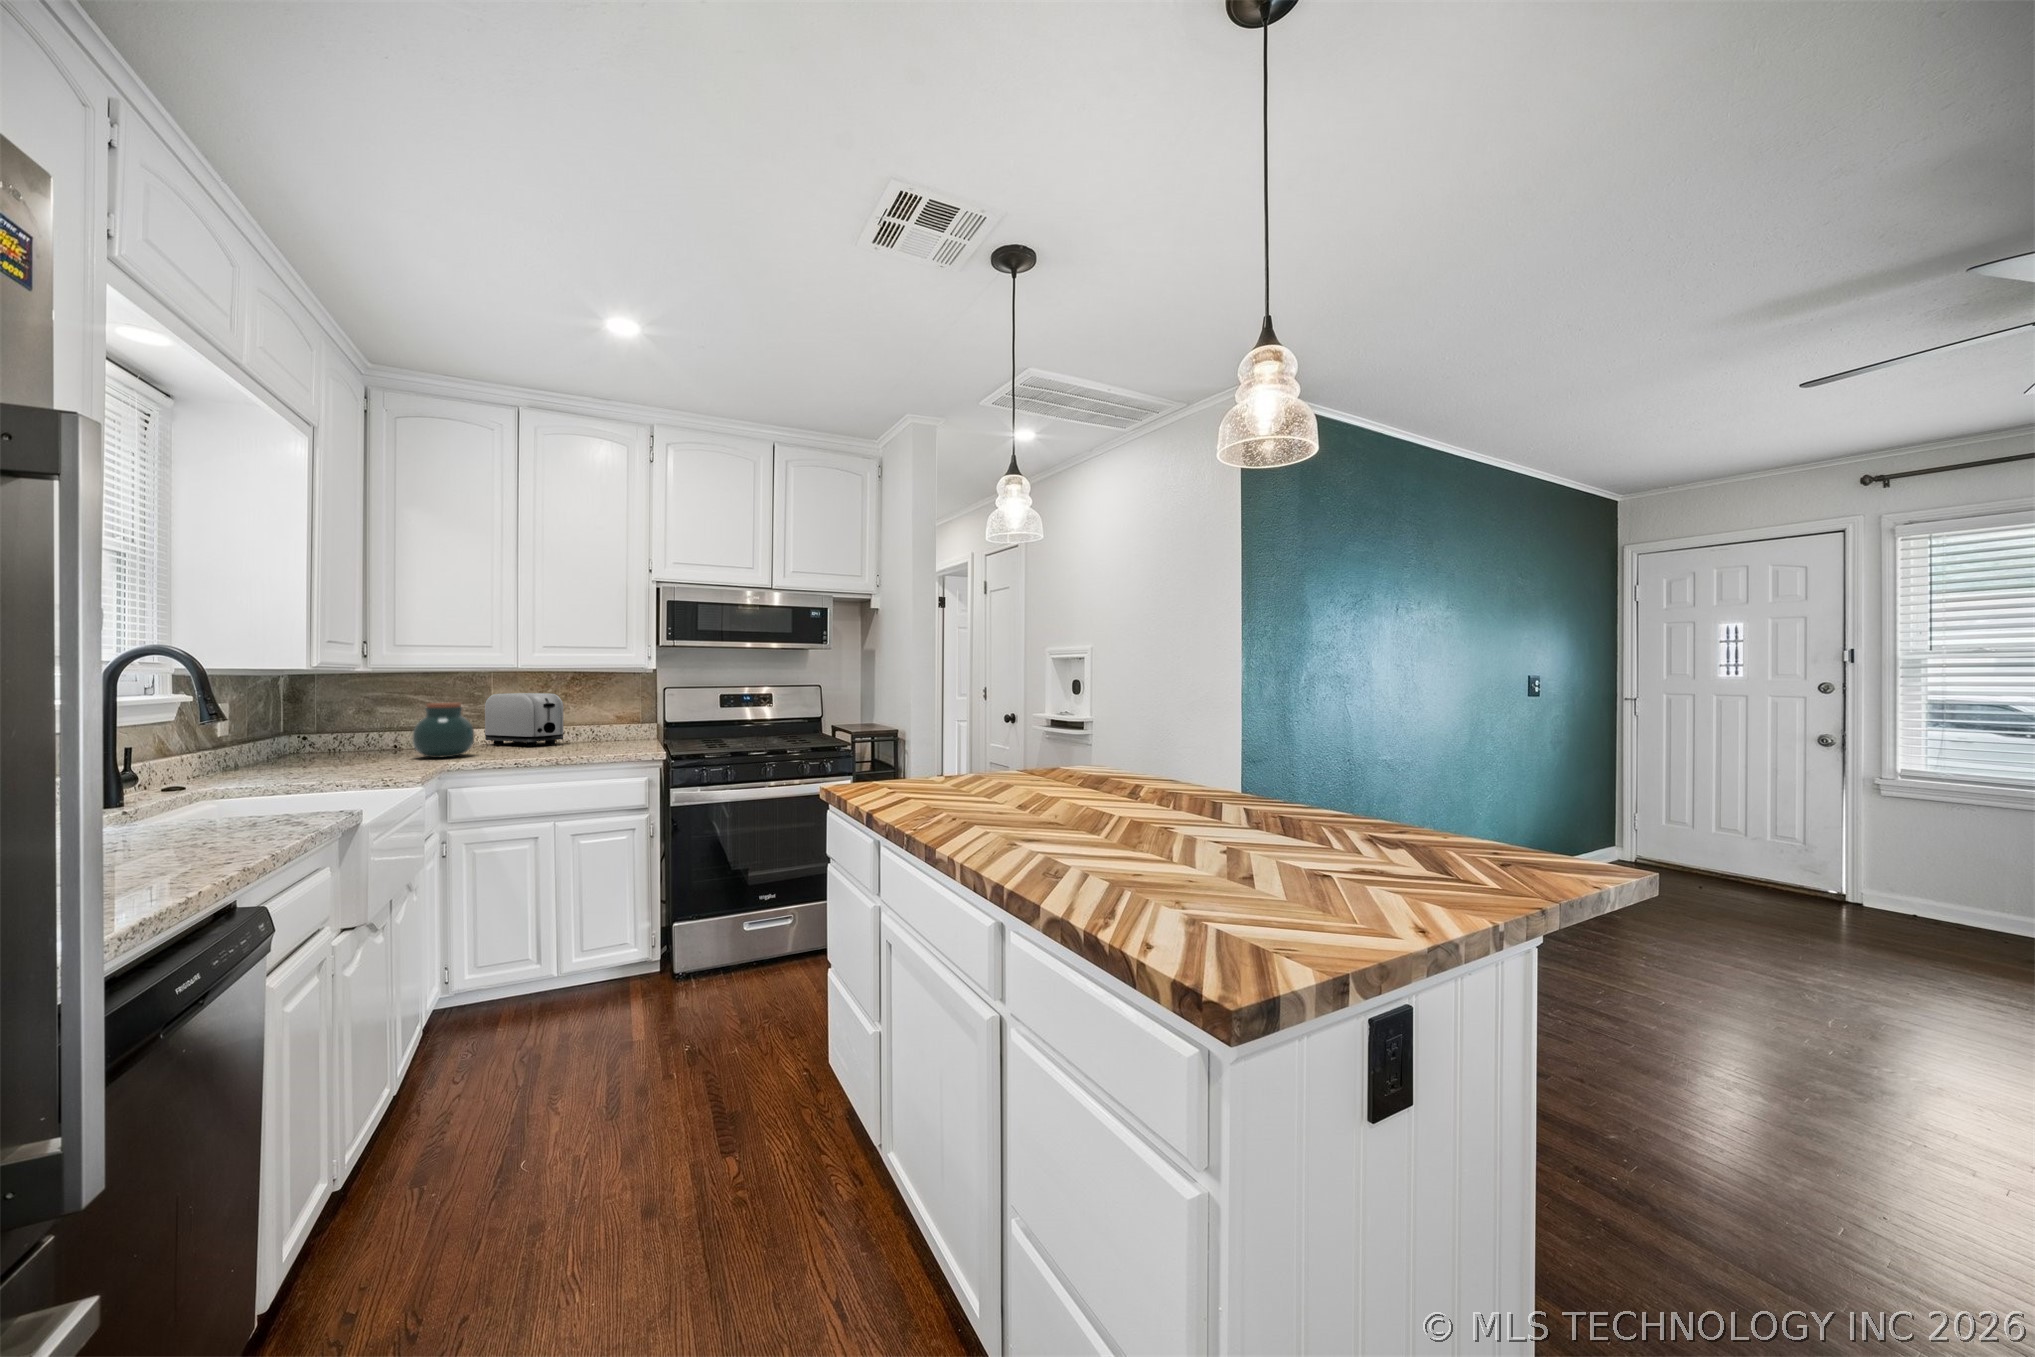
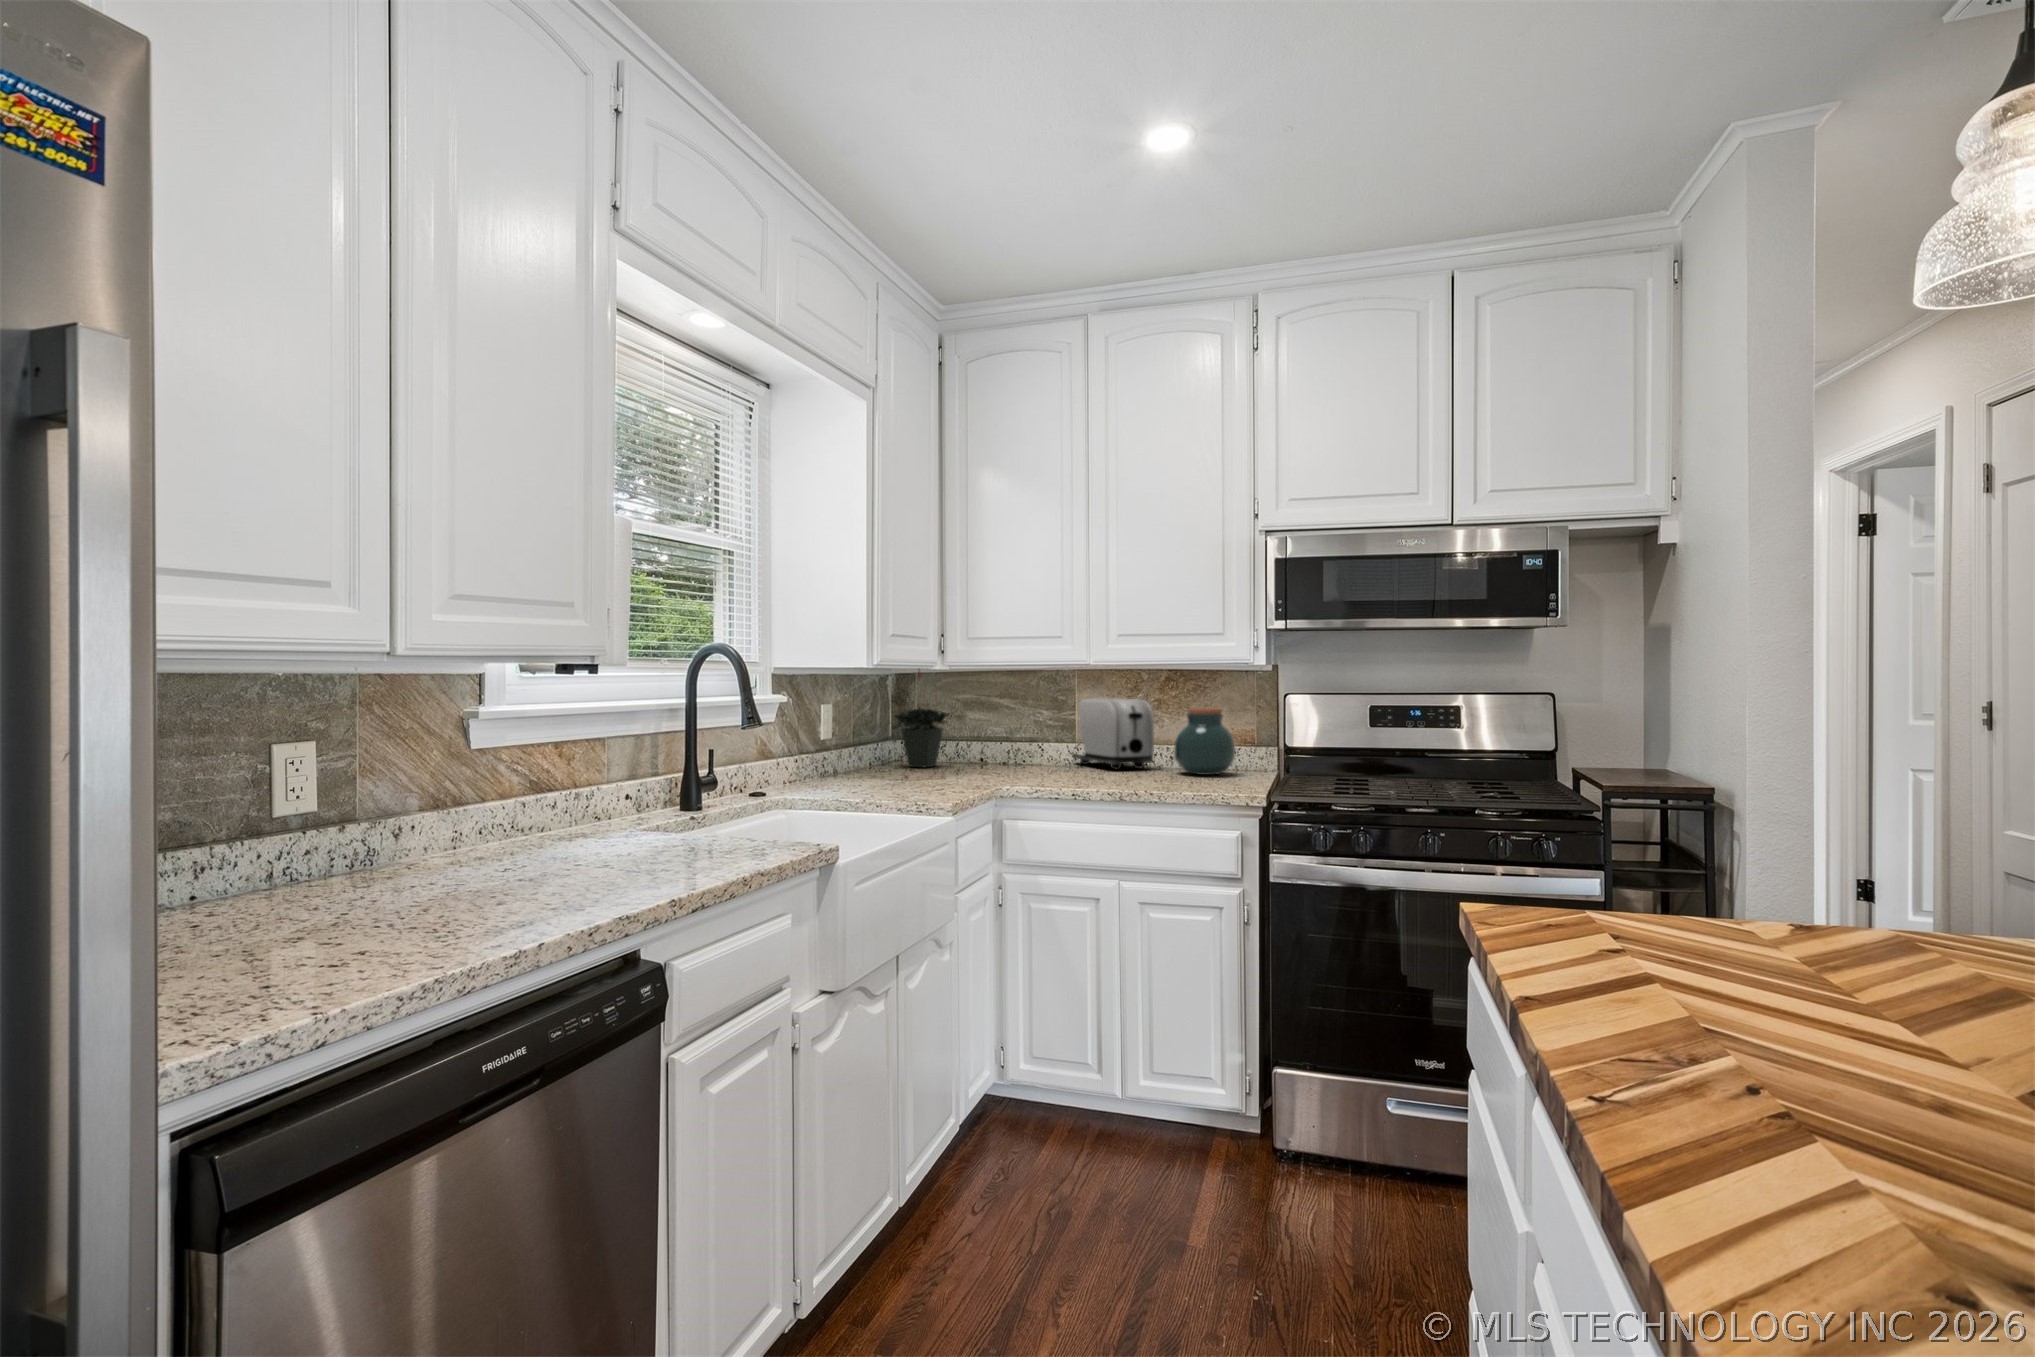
potted plant: none [296,662,364,757] -> present [893,669,950,767]
jar: present [412,703,474,758] -> present [1174,708,1235,775]

